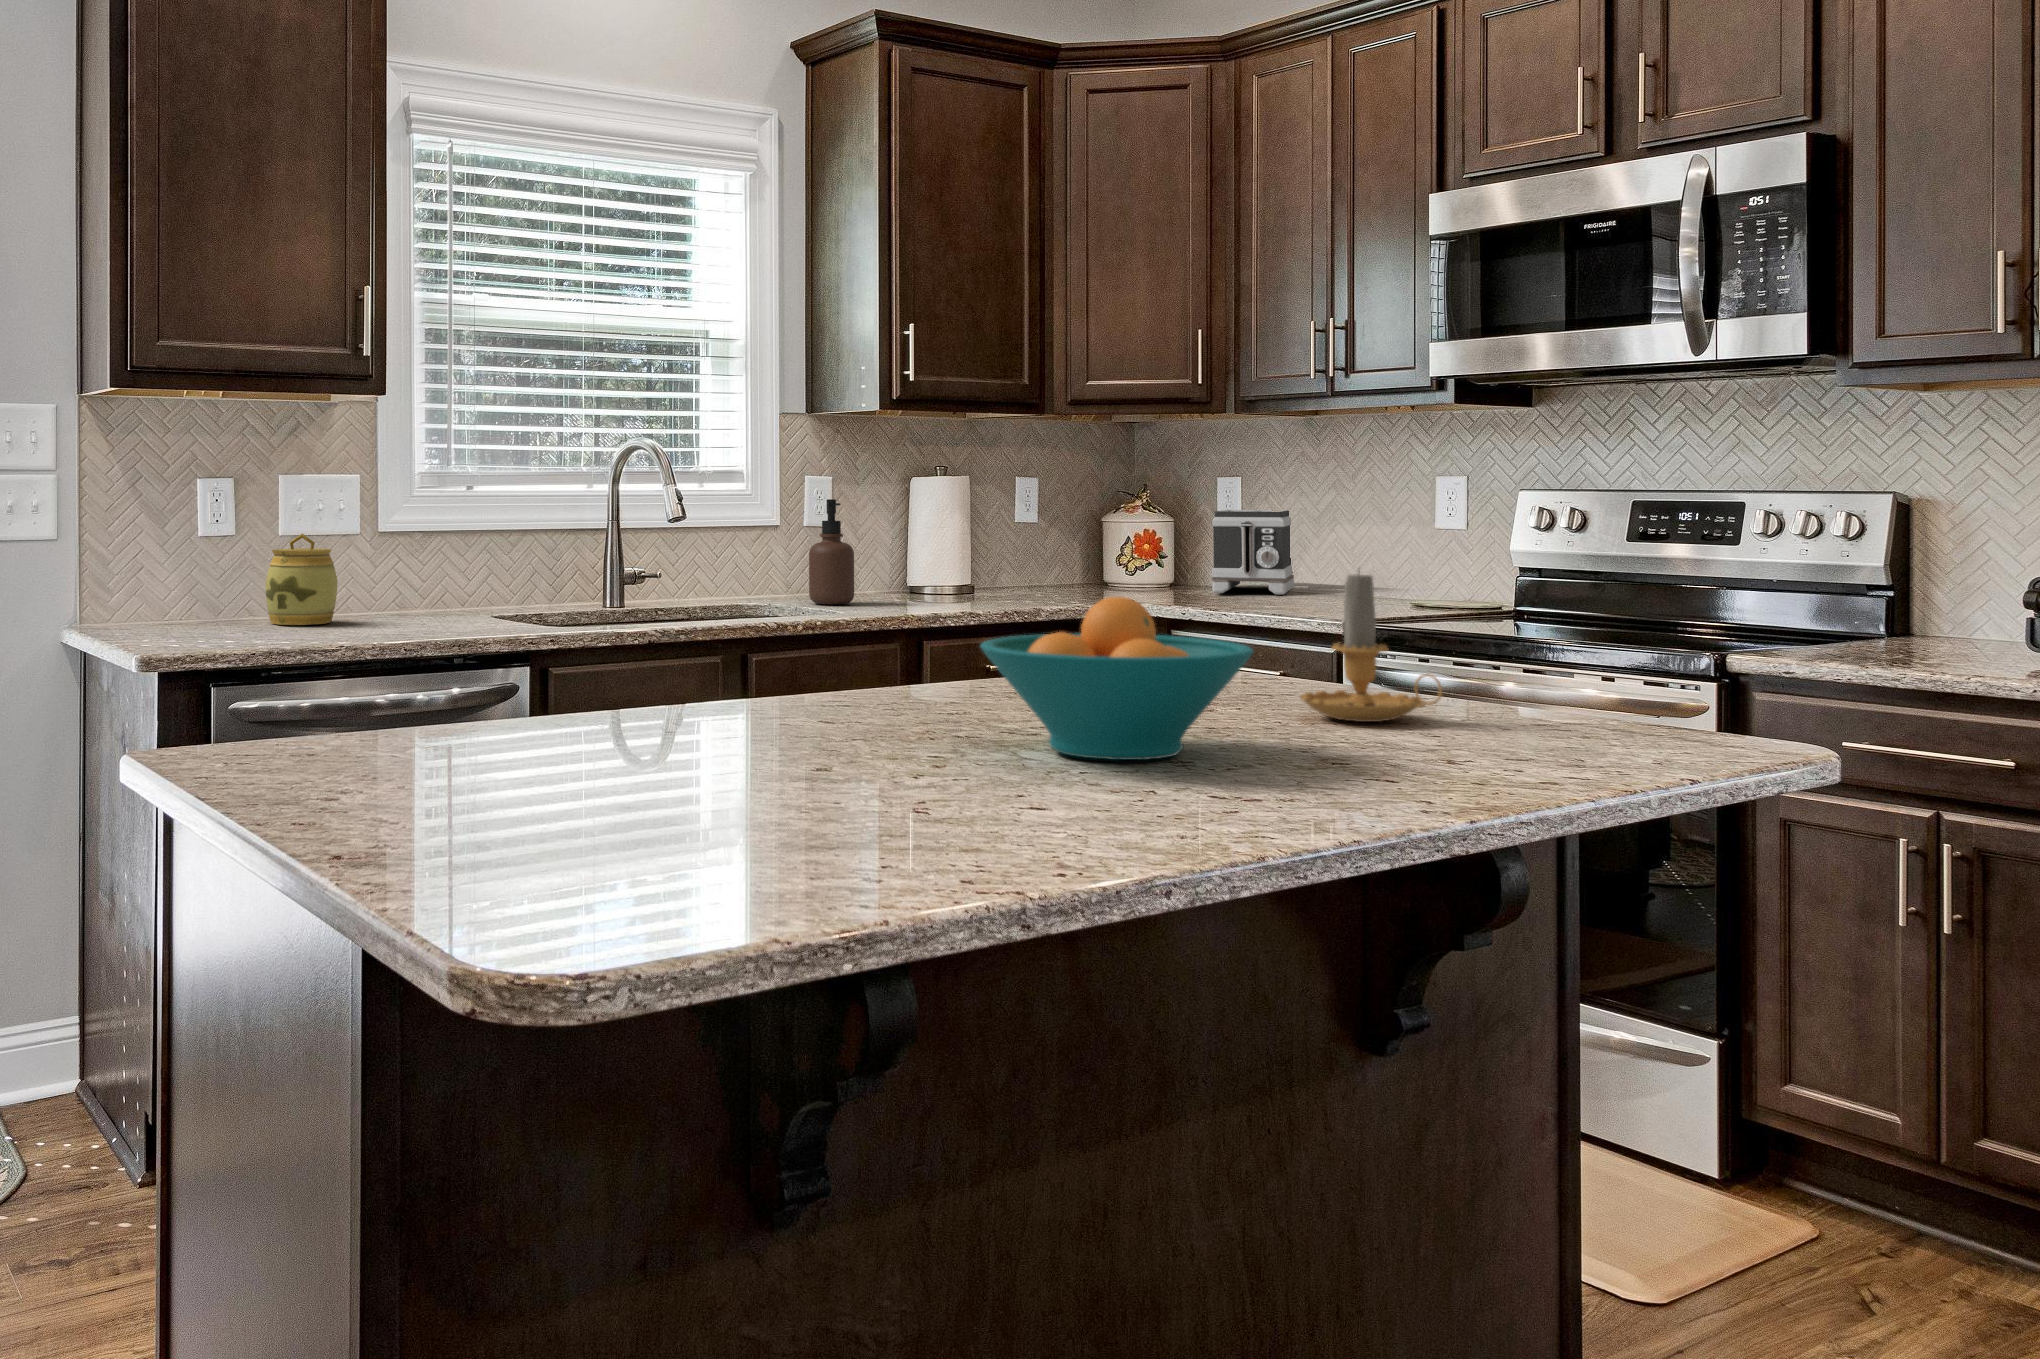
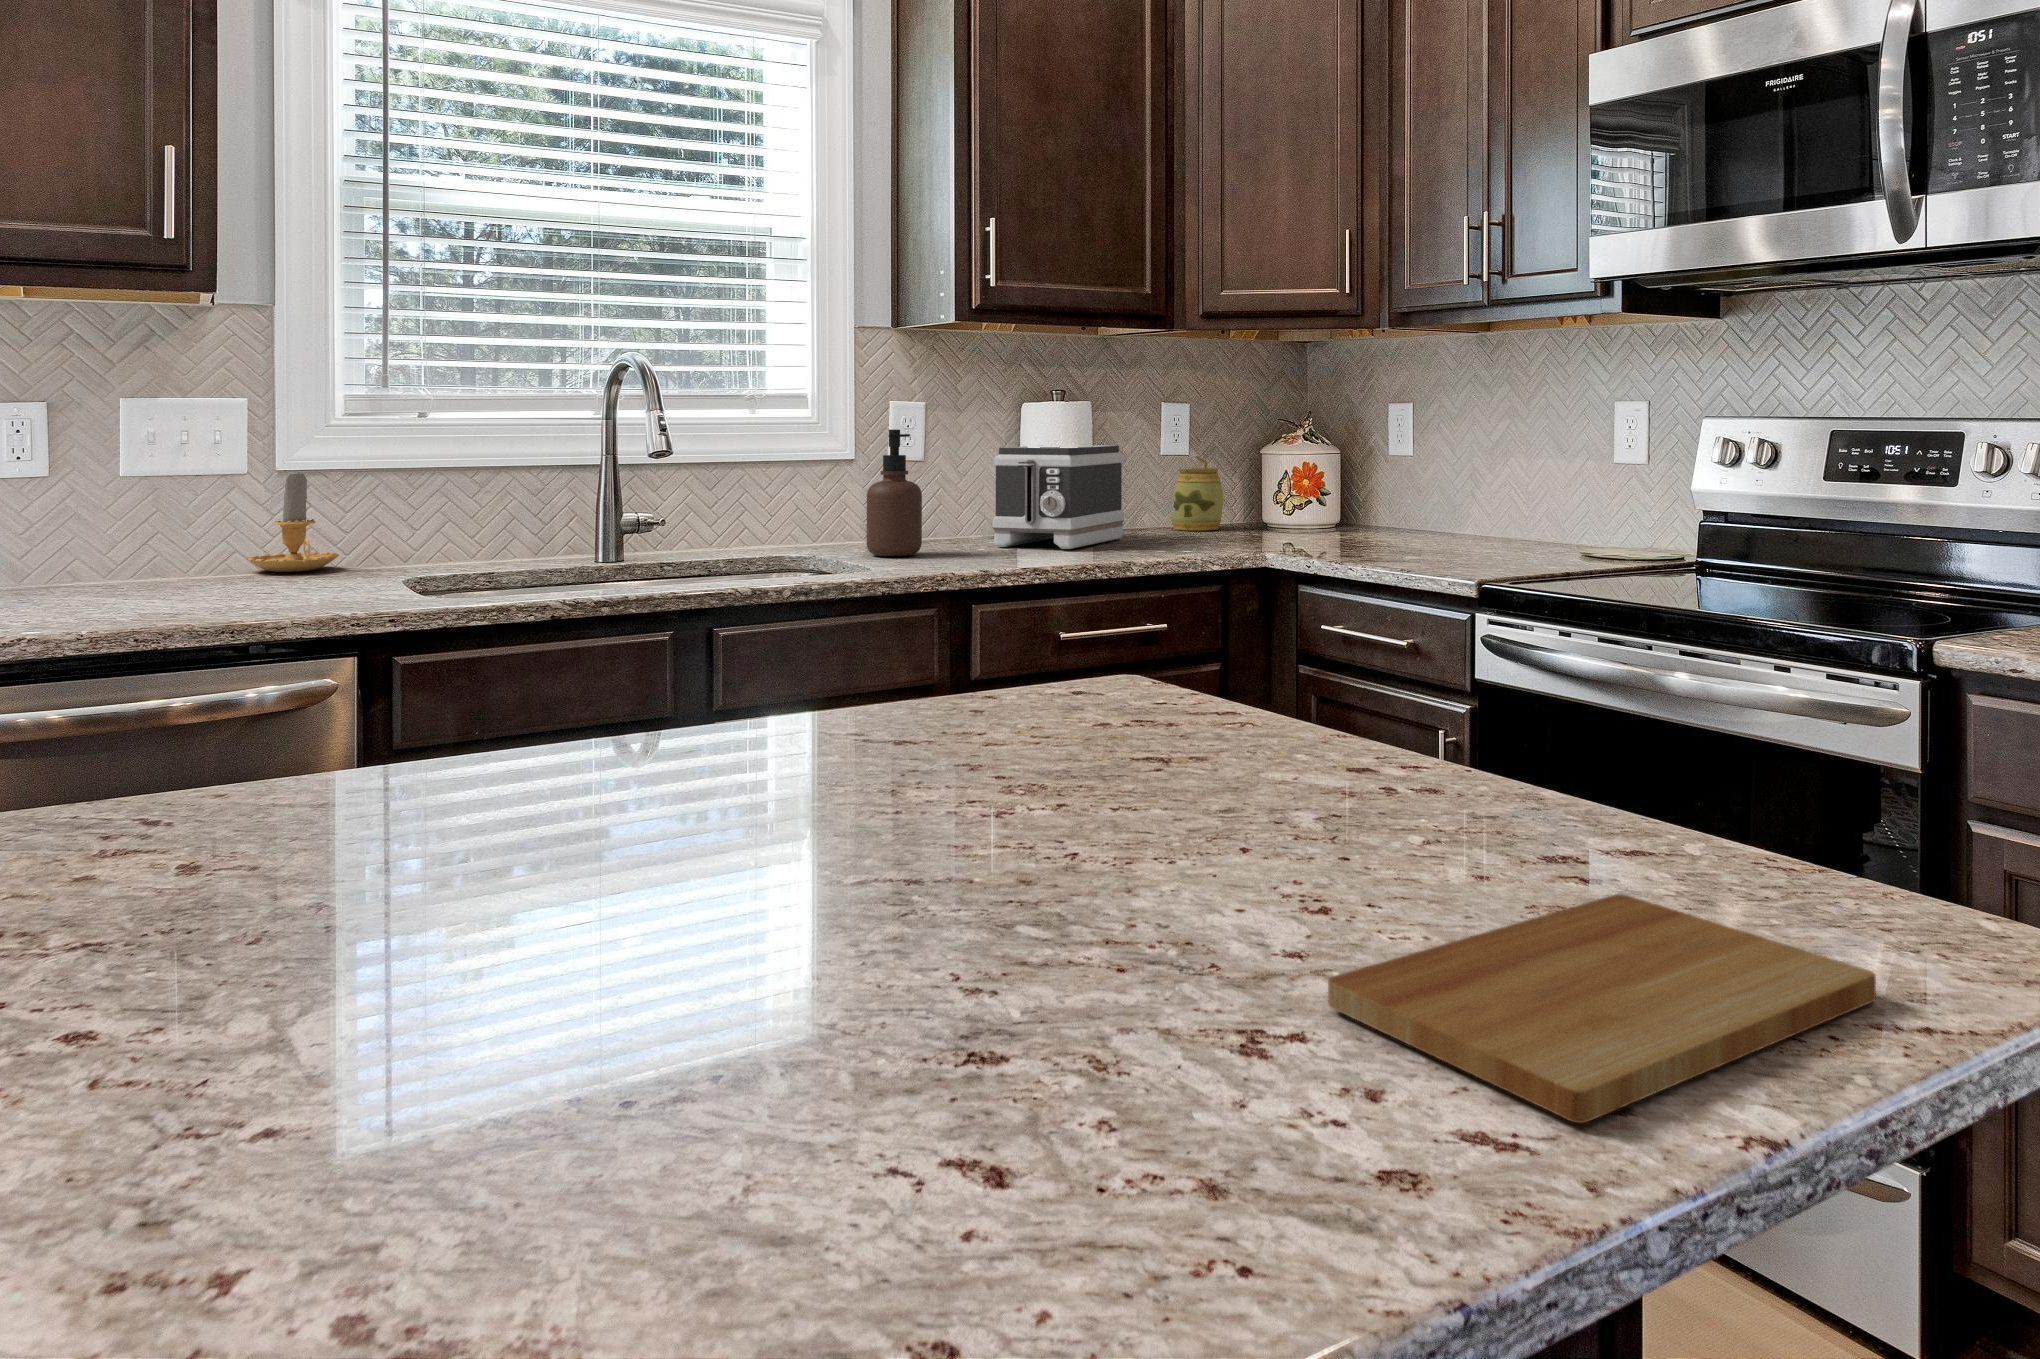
toaster: present [1212,510,1294,595] -> present [992,445,1124,549]
jar: present [265,534,338,625] -> present [1171,456,1223,530]
candle: present [1300,574,1442,722] -> present [247,472,339,572]
fruit bowl: present [981,597,1254,760] -> none [178,652,837,1053]
cutting board: none [1483,726,1733,773] -> present [1328,894,1876,1123]

